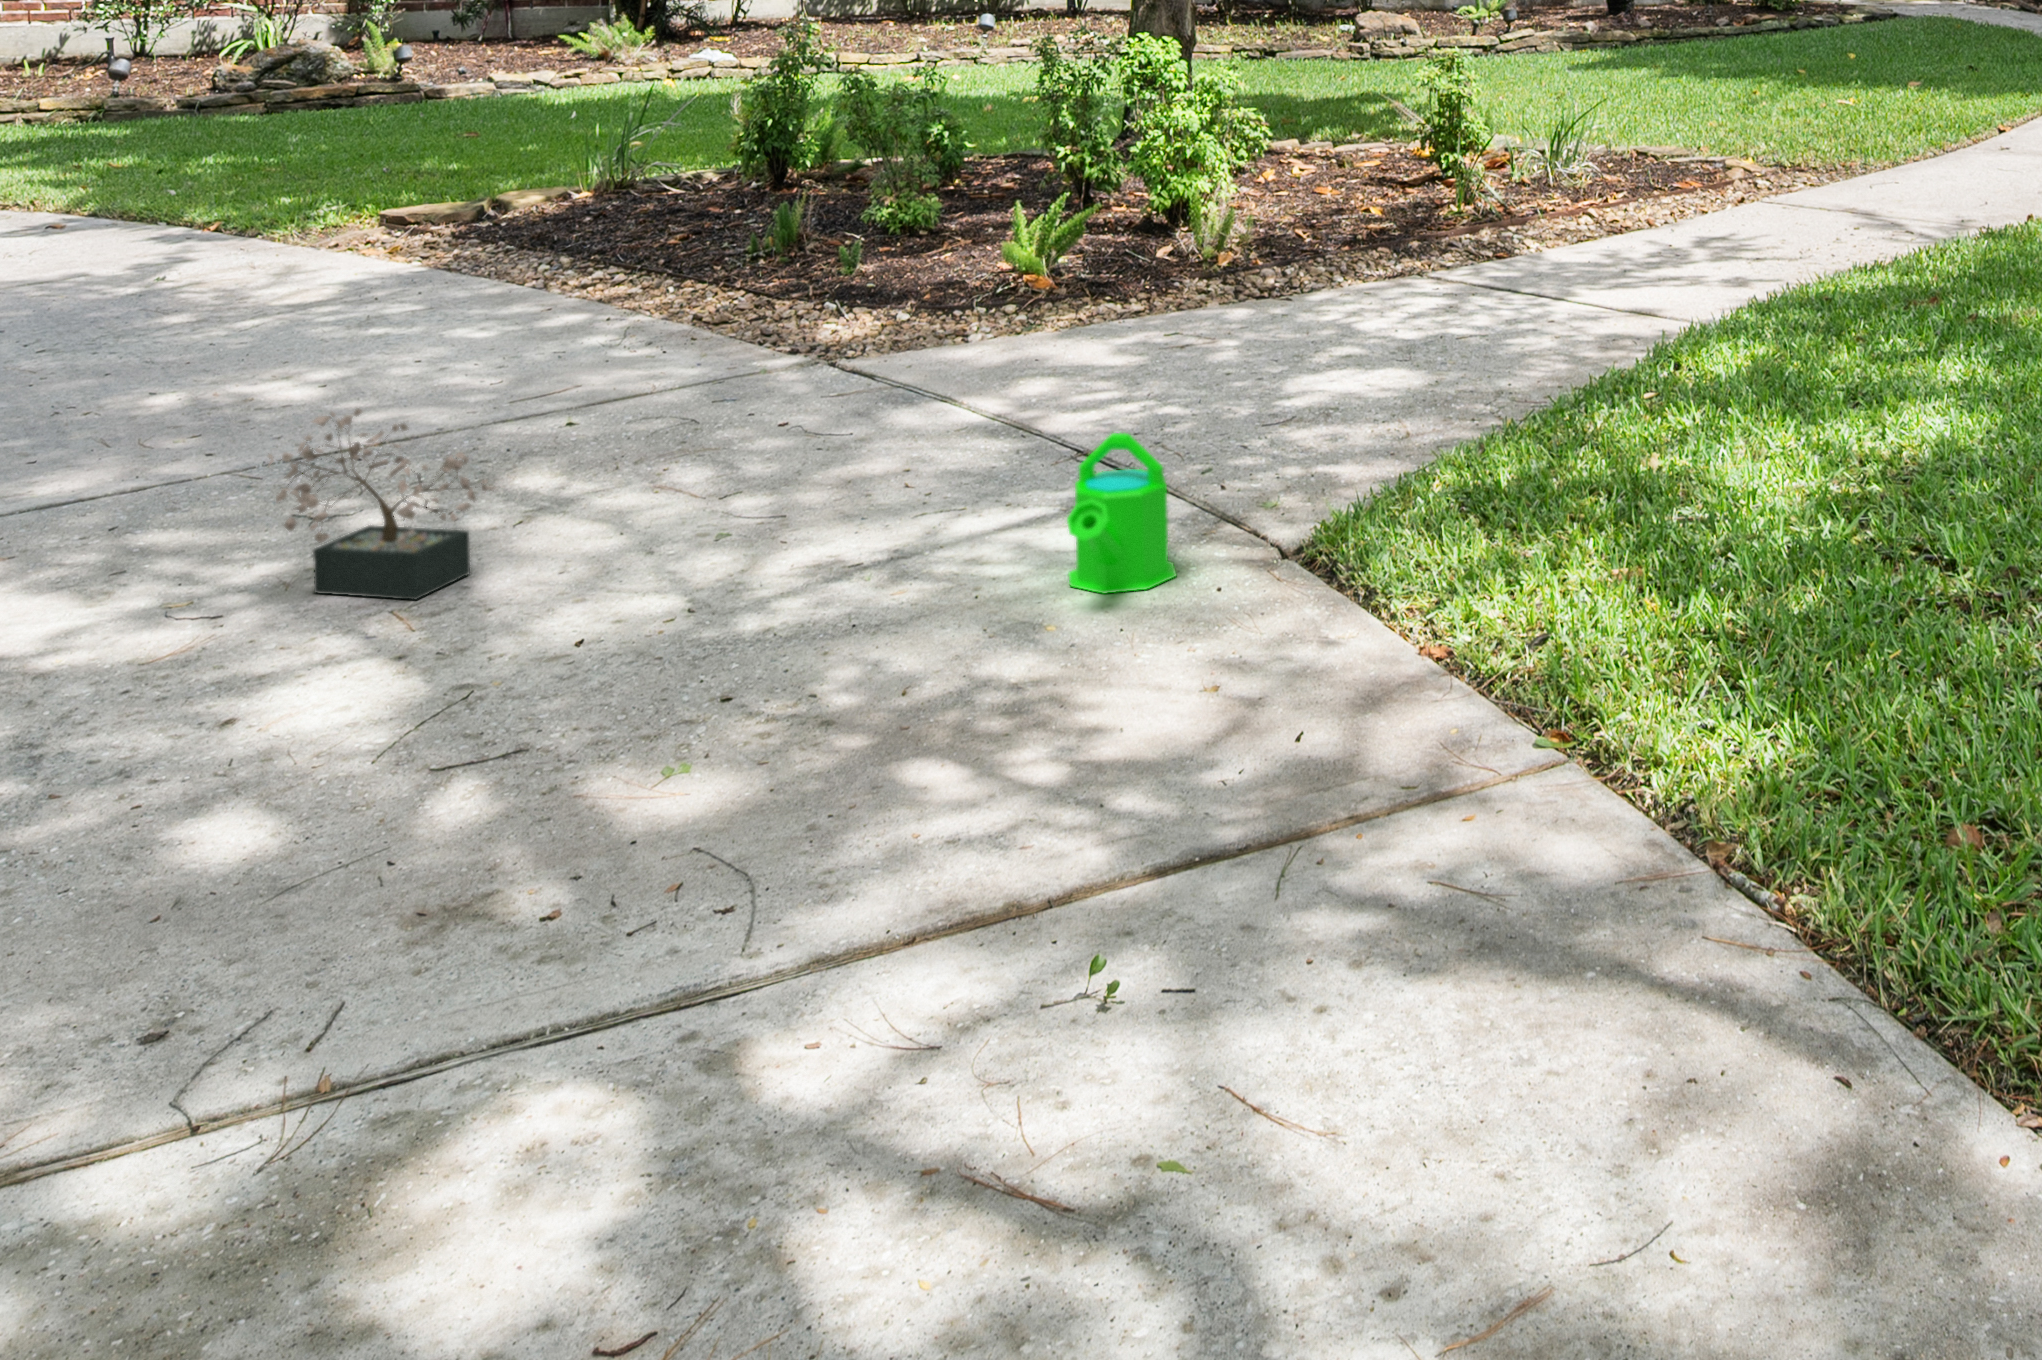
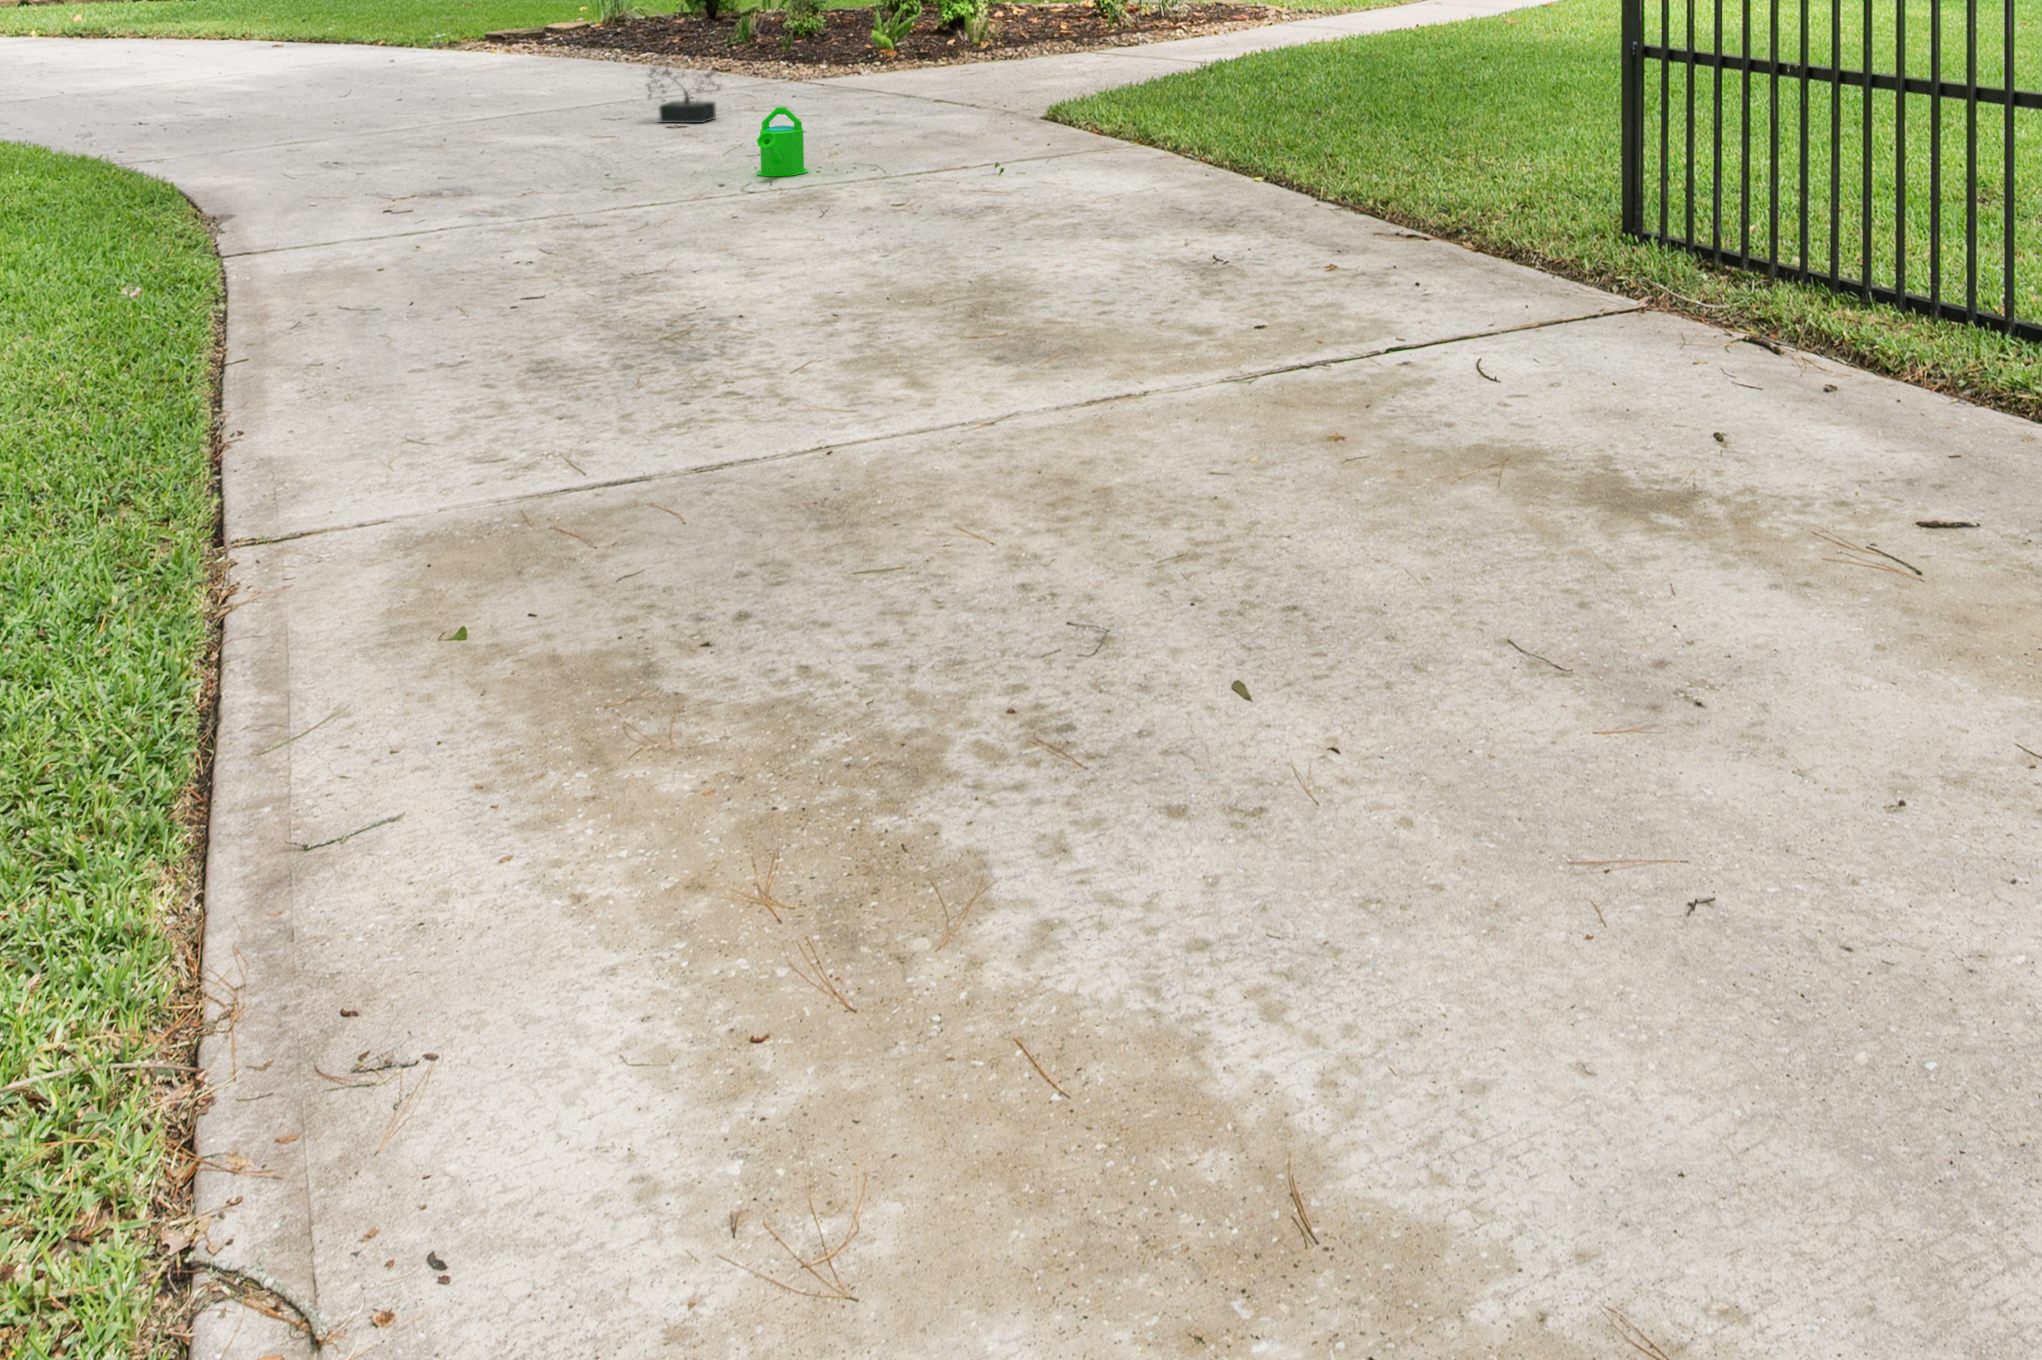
watering can: present [1067,433,1176,593] -> present [757,107,808,177]

